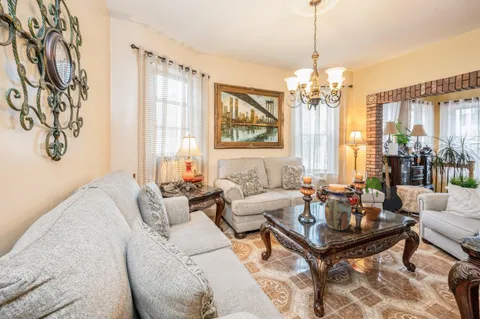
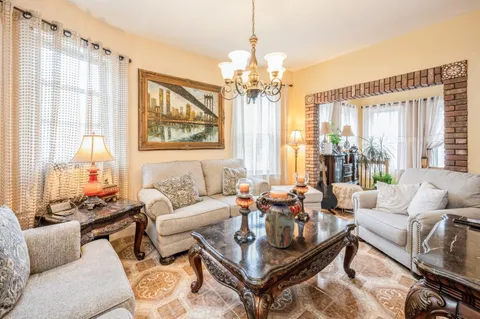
potted plant: present [362,176,384,220] -> none [303,180,326,229]

